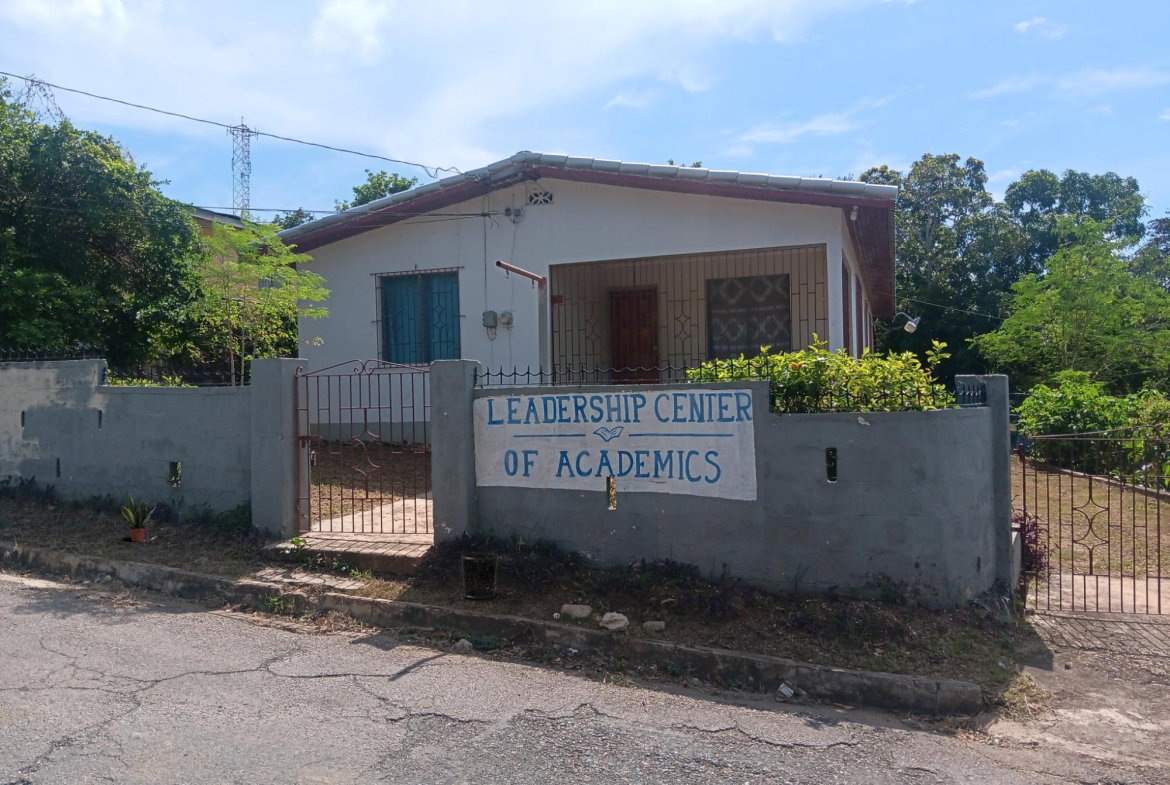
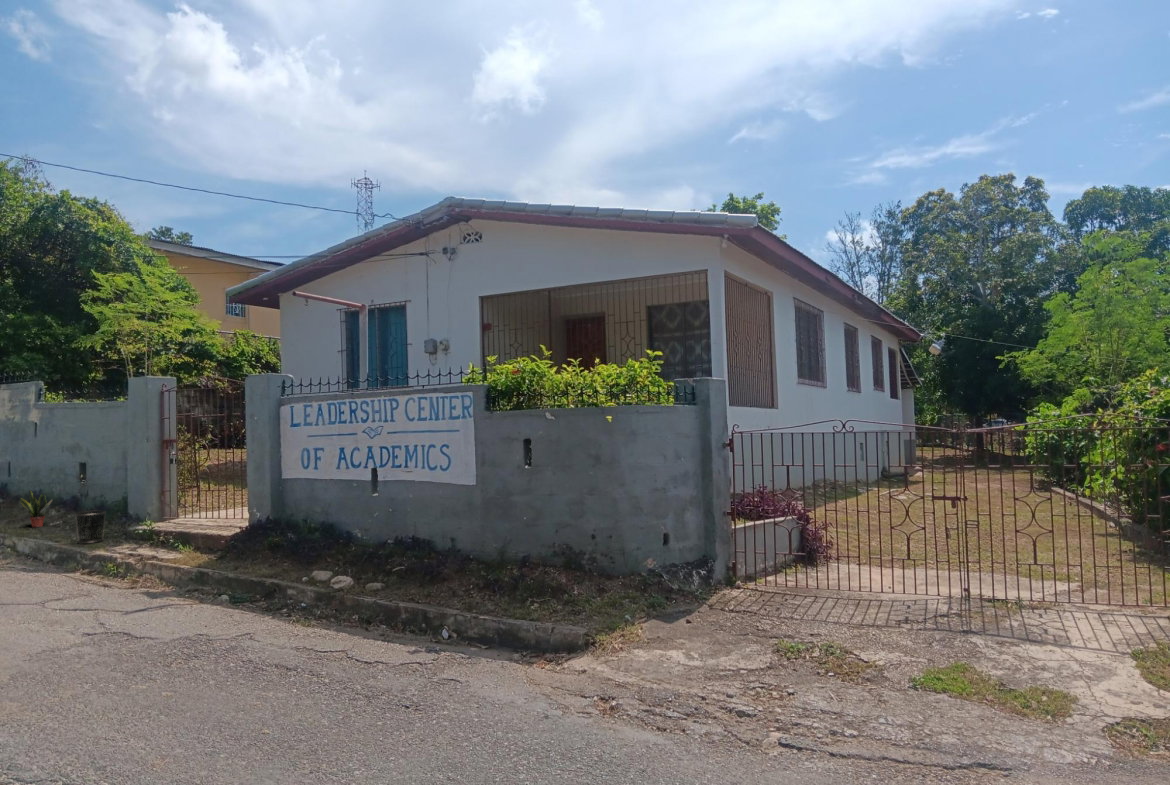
trash can: present [461,553,498,599] -> present [76,511,106,543]

